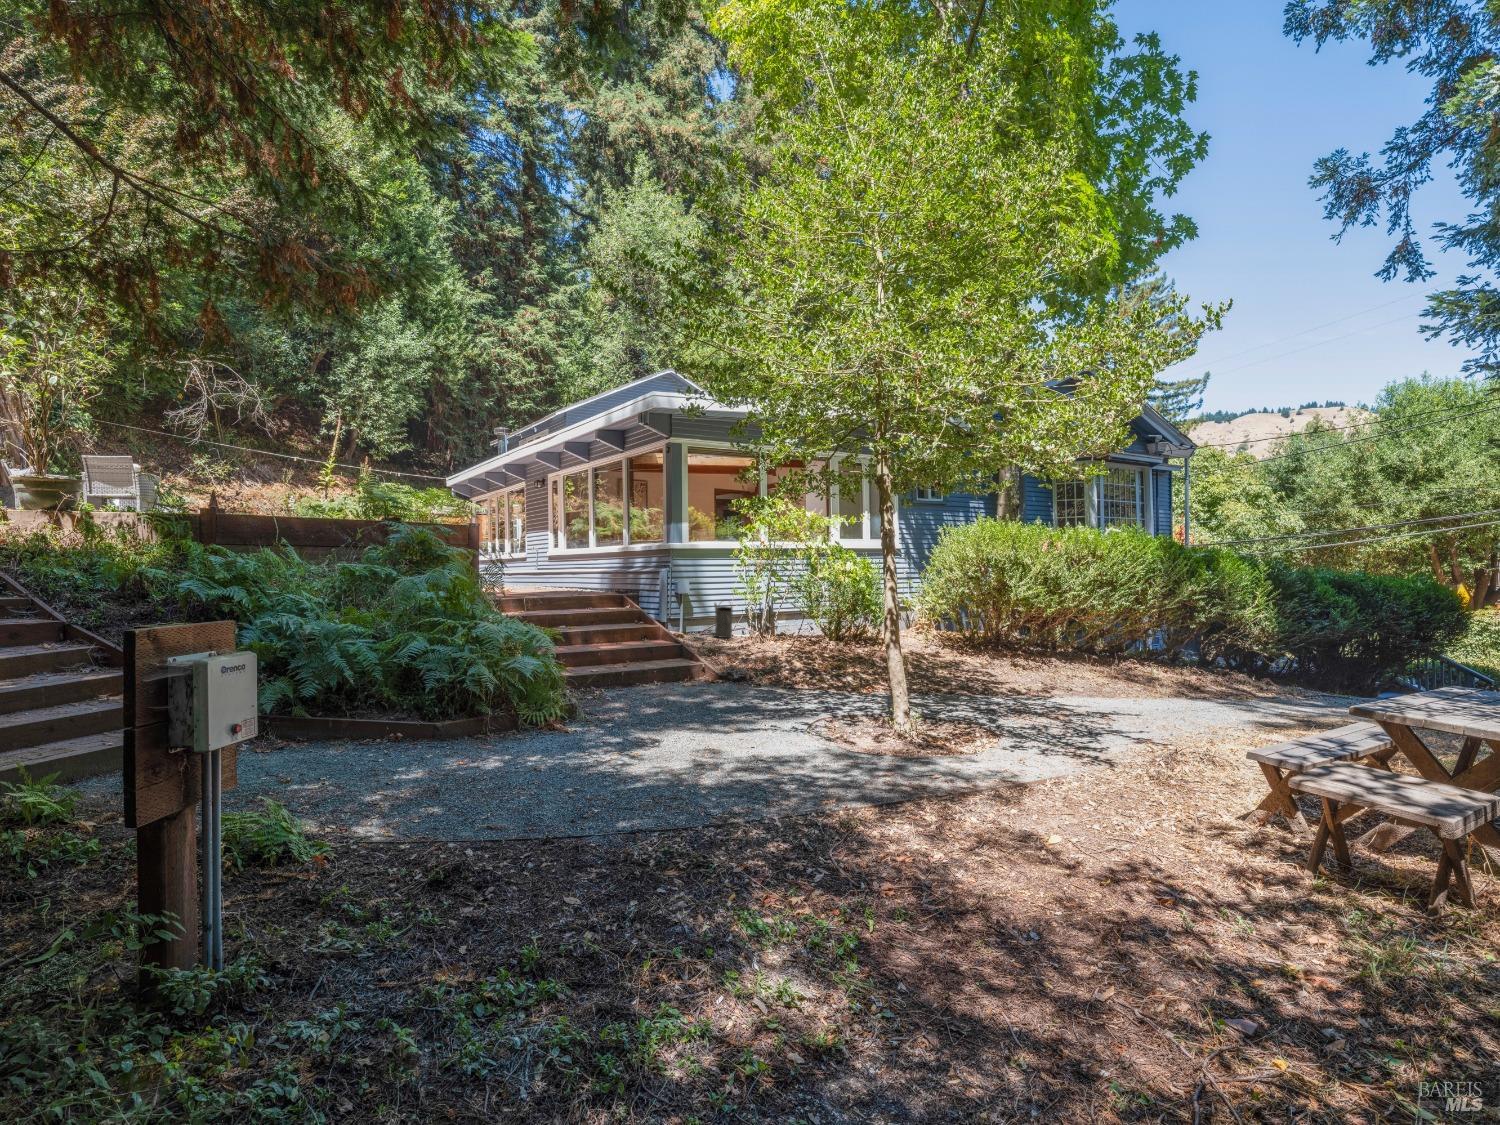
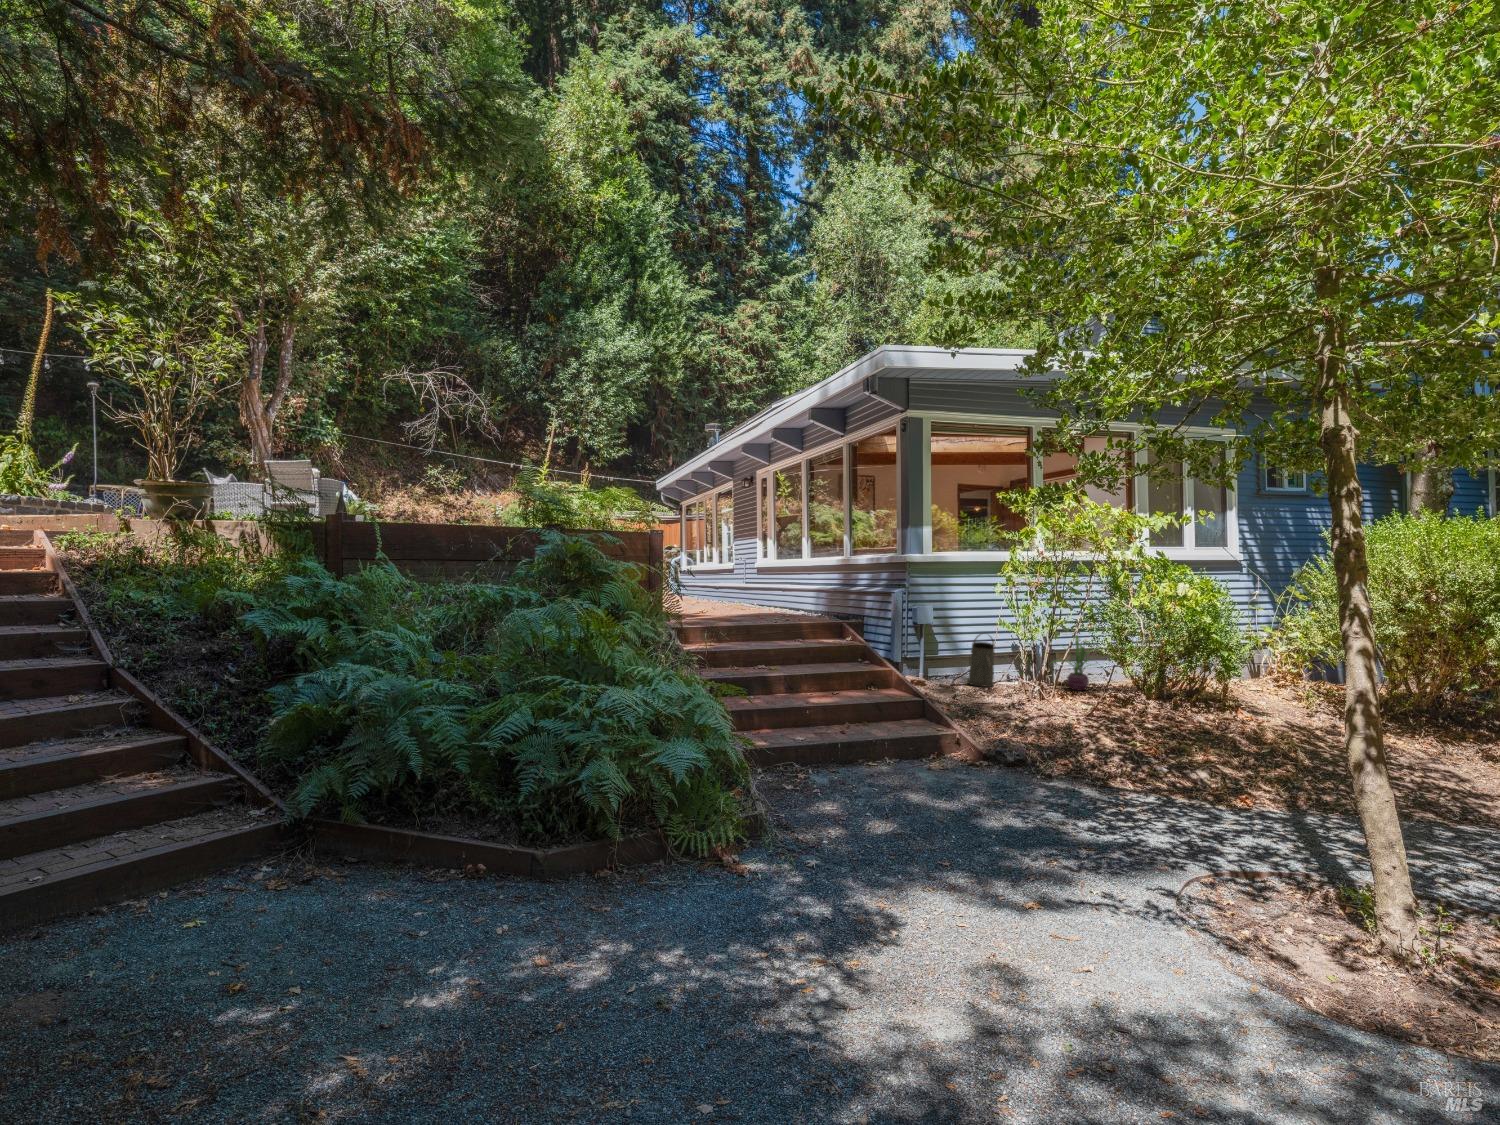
decorative plant: none [770,599,807,638] -> present [1055,635,1089,691]

